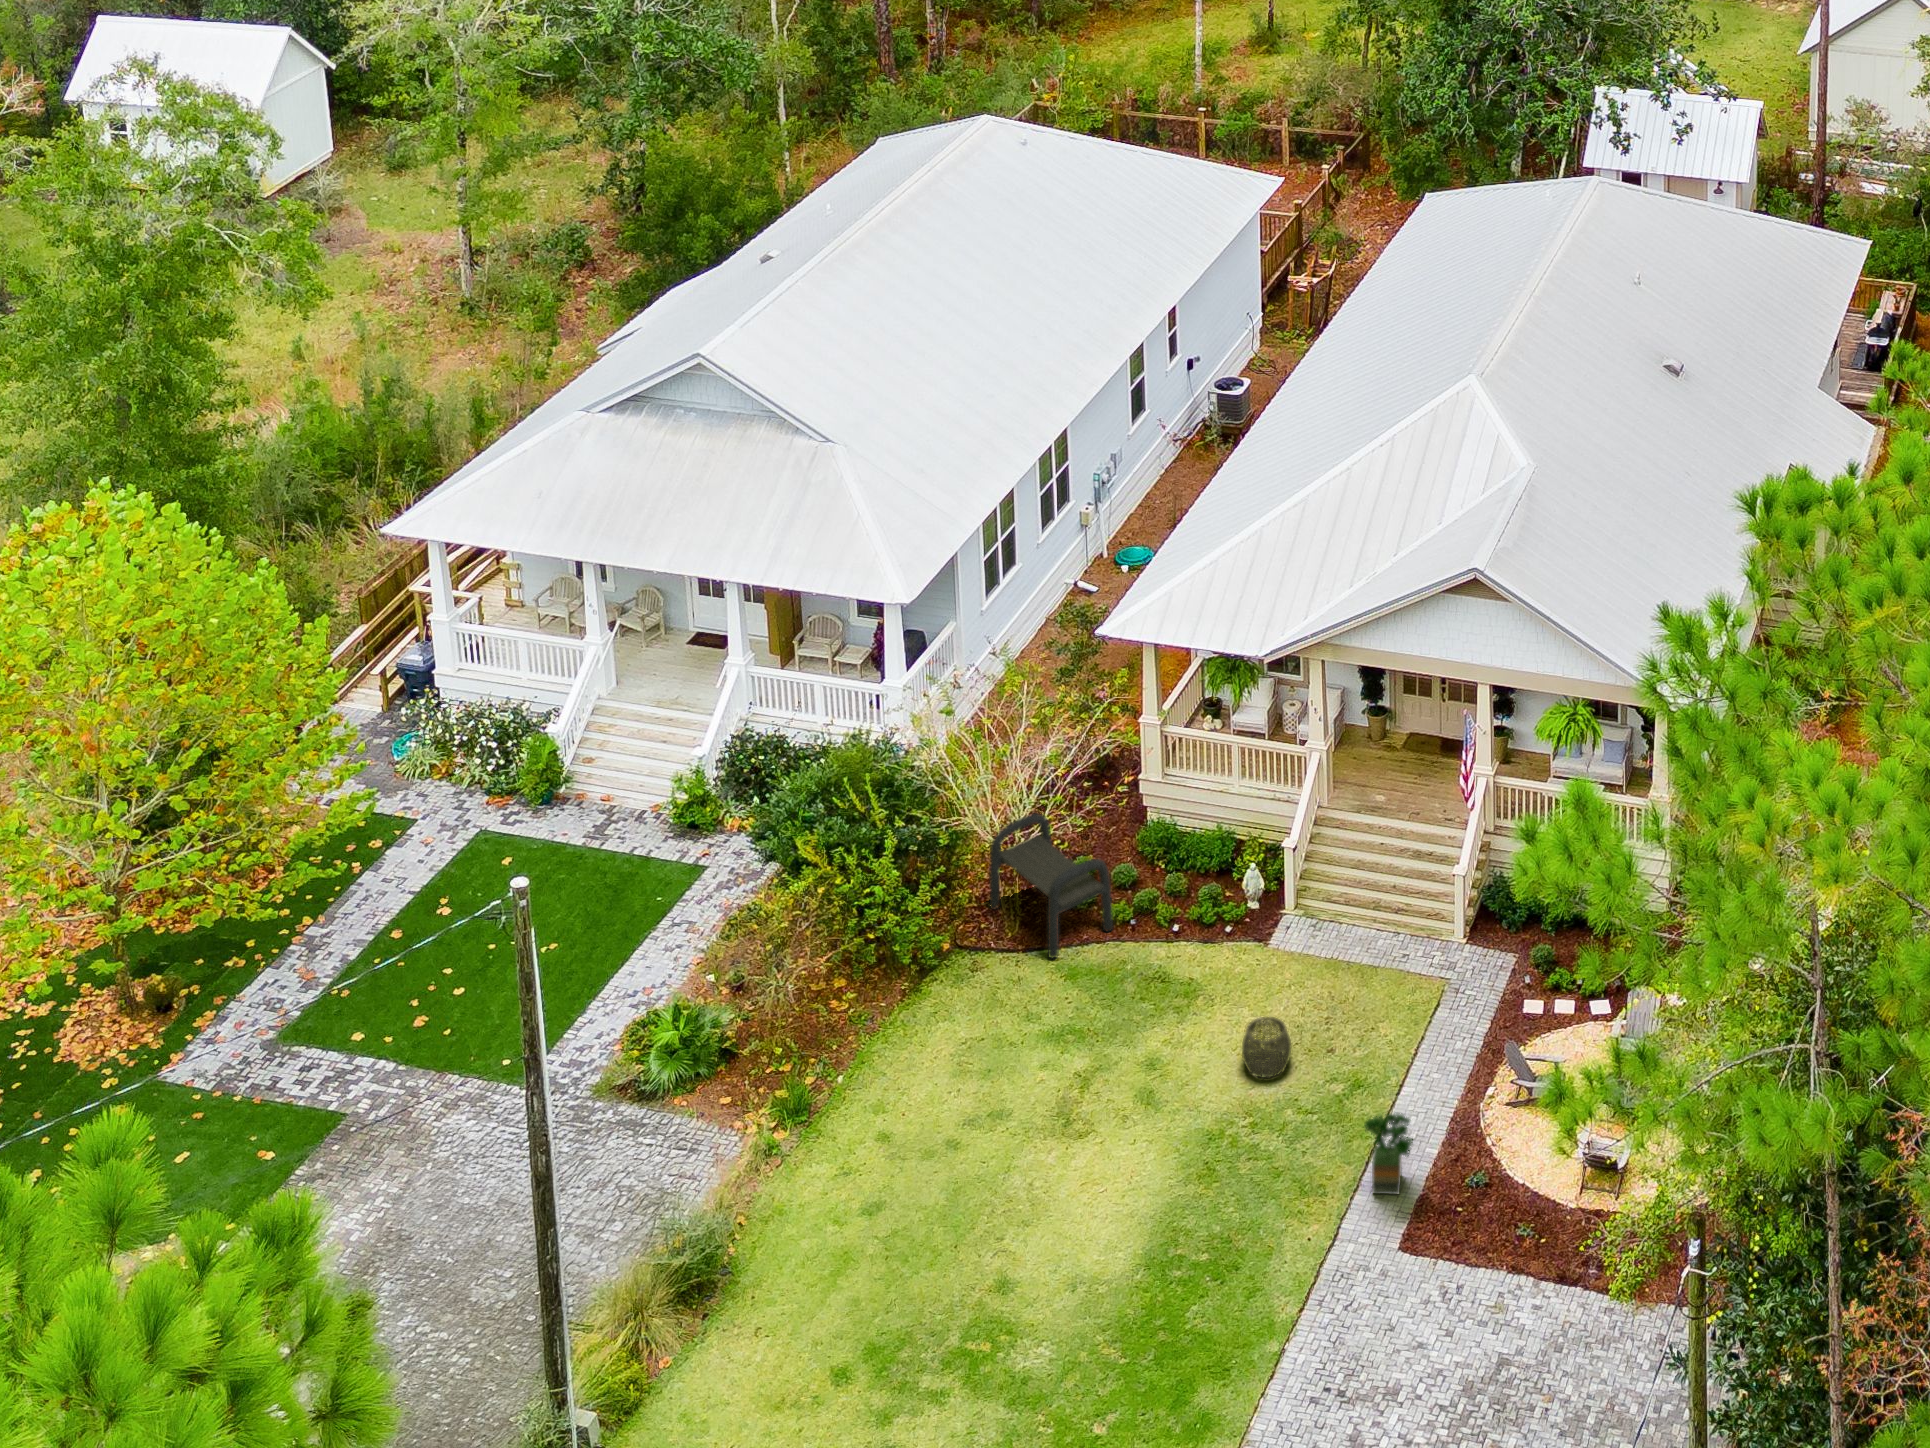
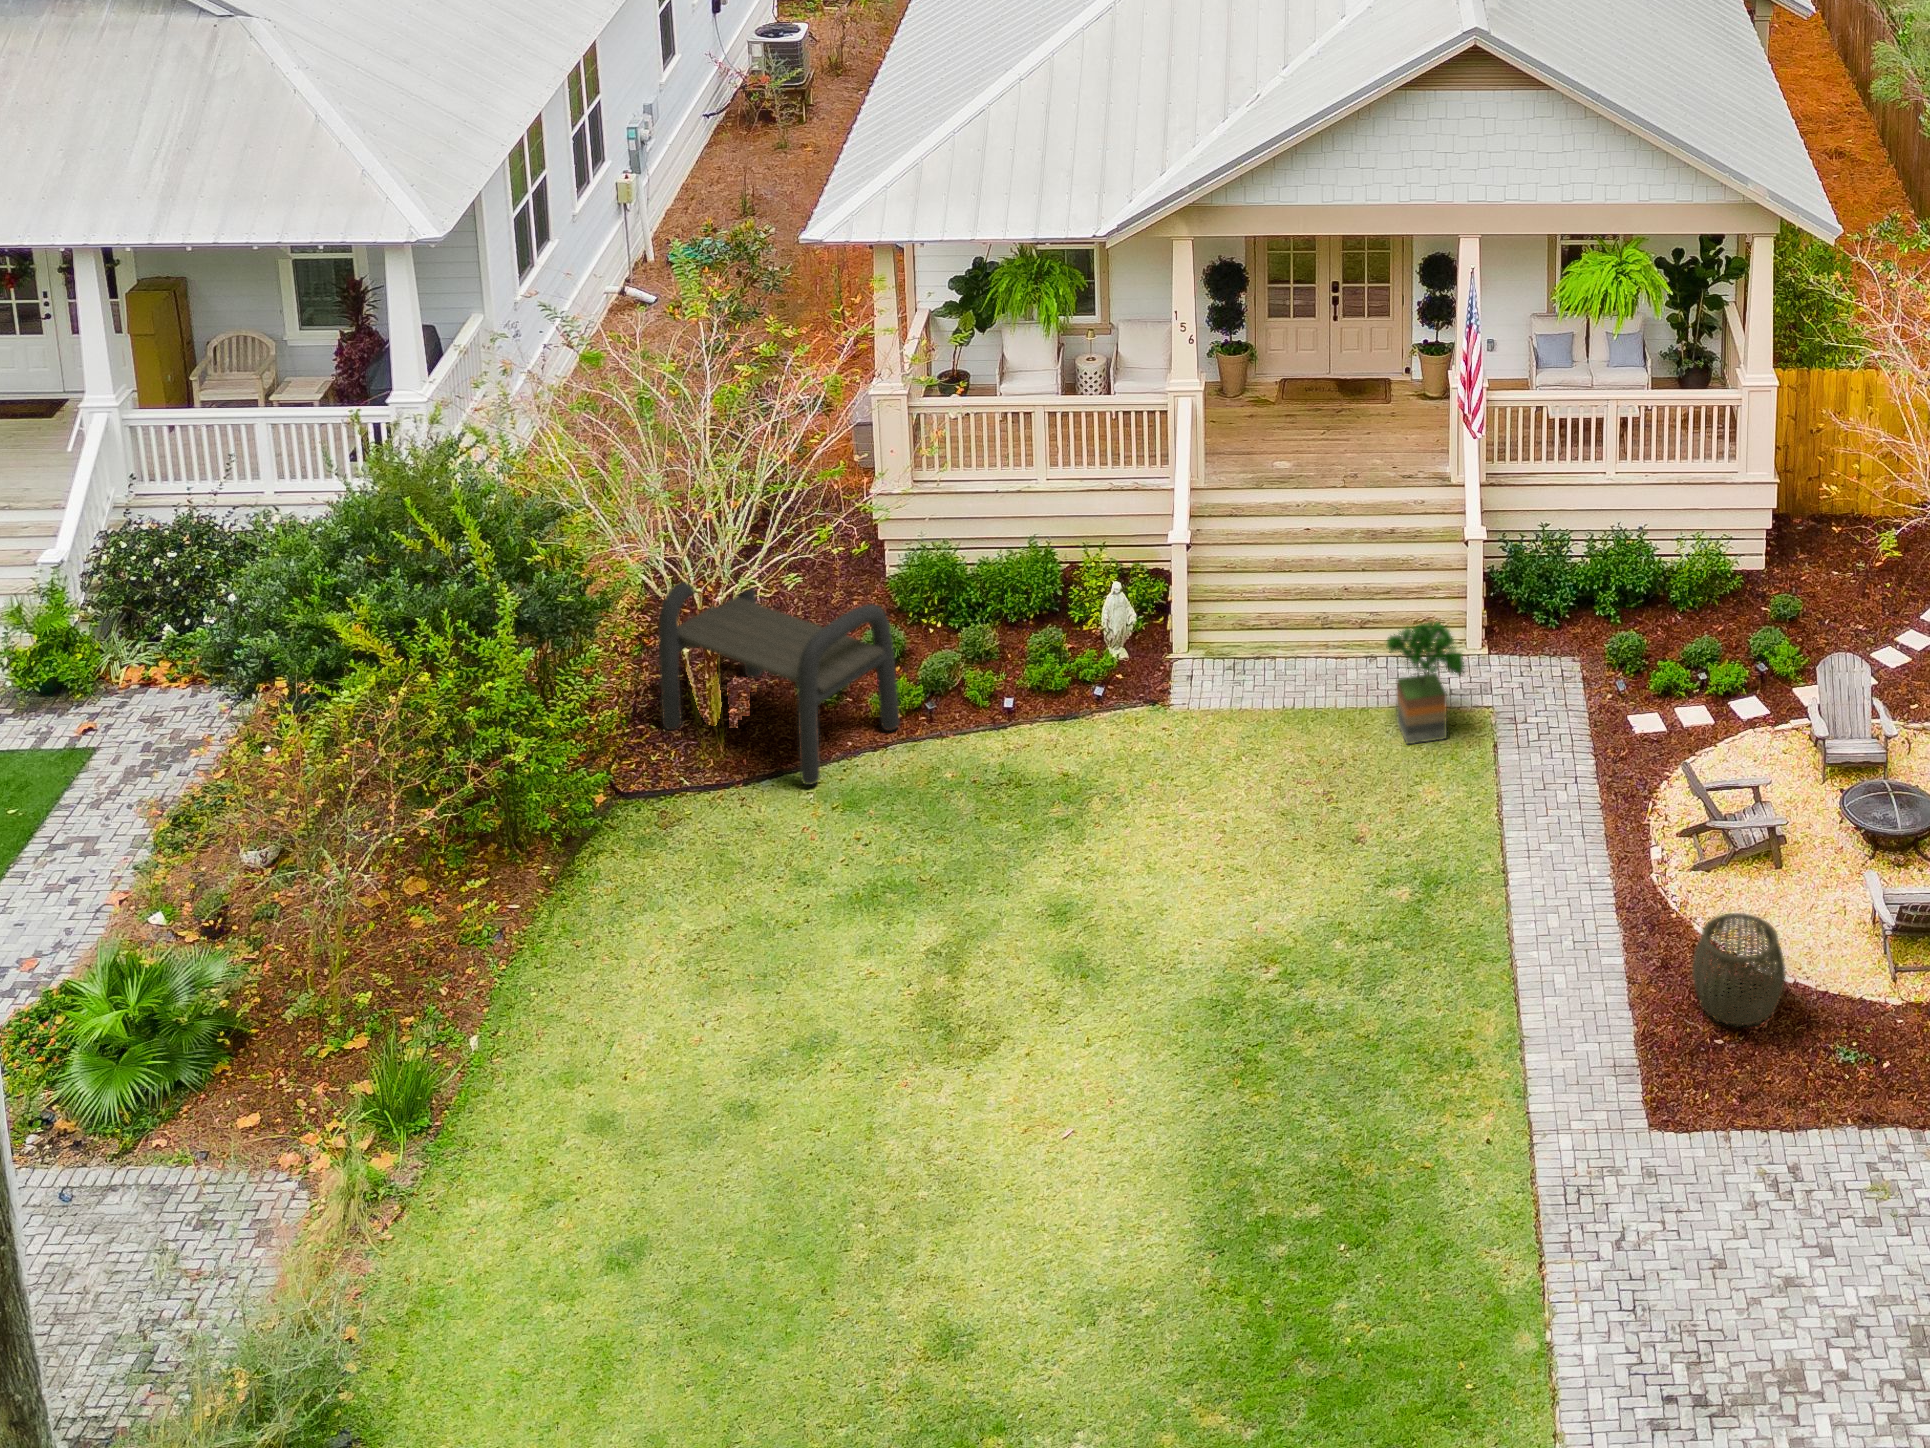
woven basket: present [1242,1017,1291,1078] -> present [1692,913,1785,1026]
potted tree: present [1365,1113,1413,1194] -> present [1386,621,1465,744]

